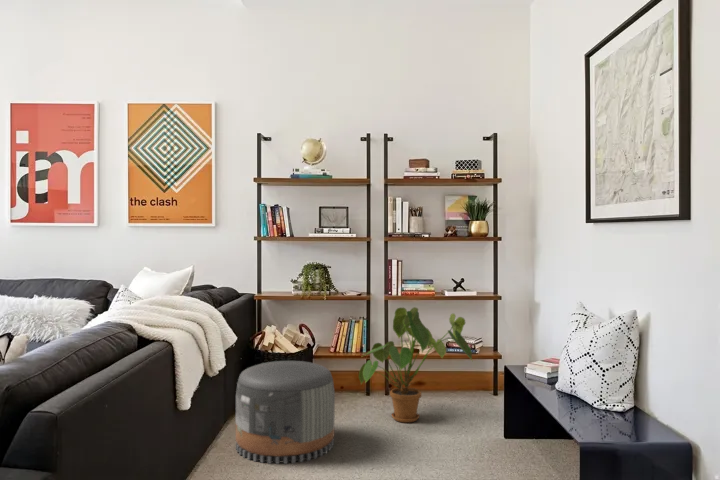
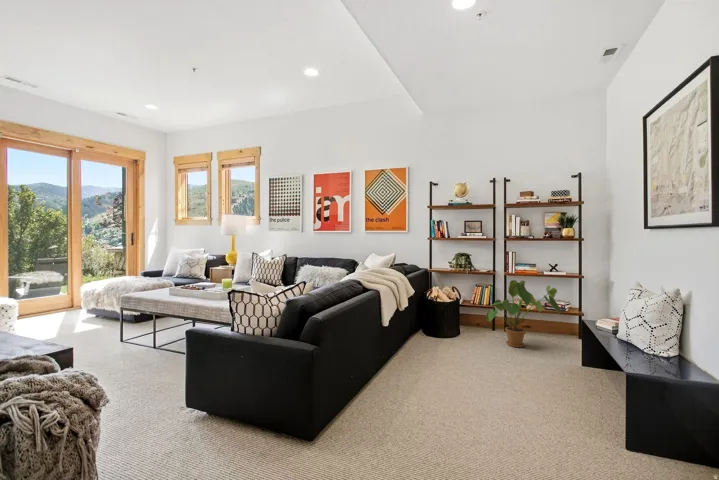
pouf: present [236,361,335,464] -> none [417,305,471,359]

